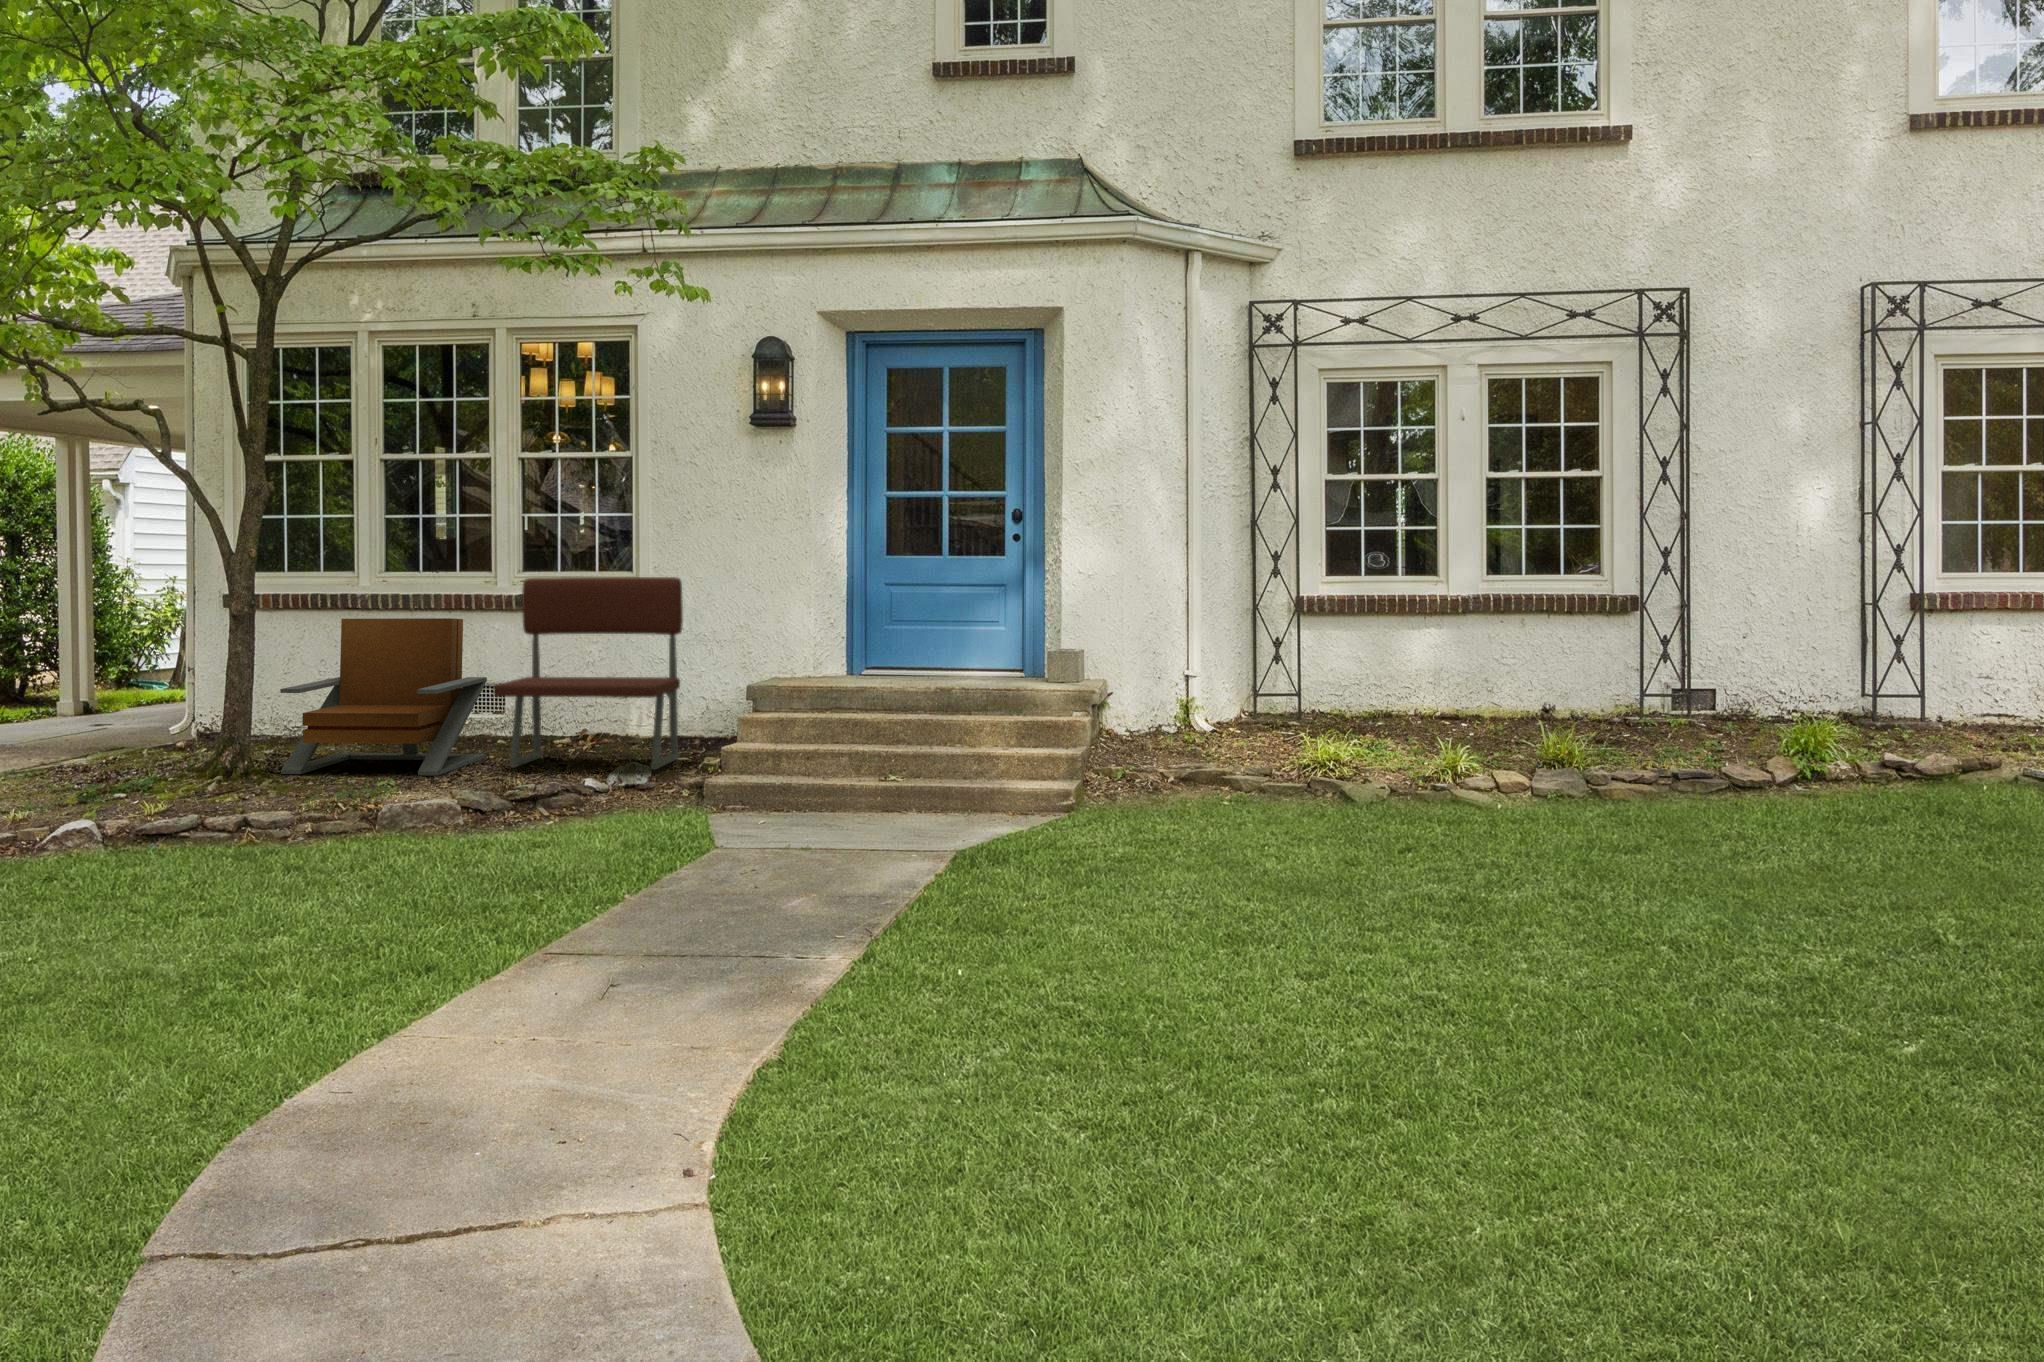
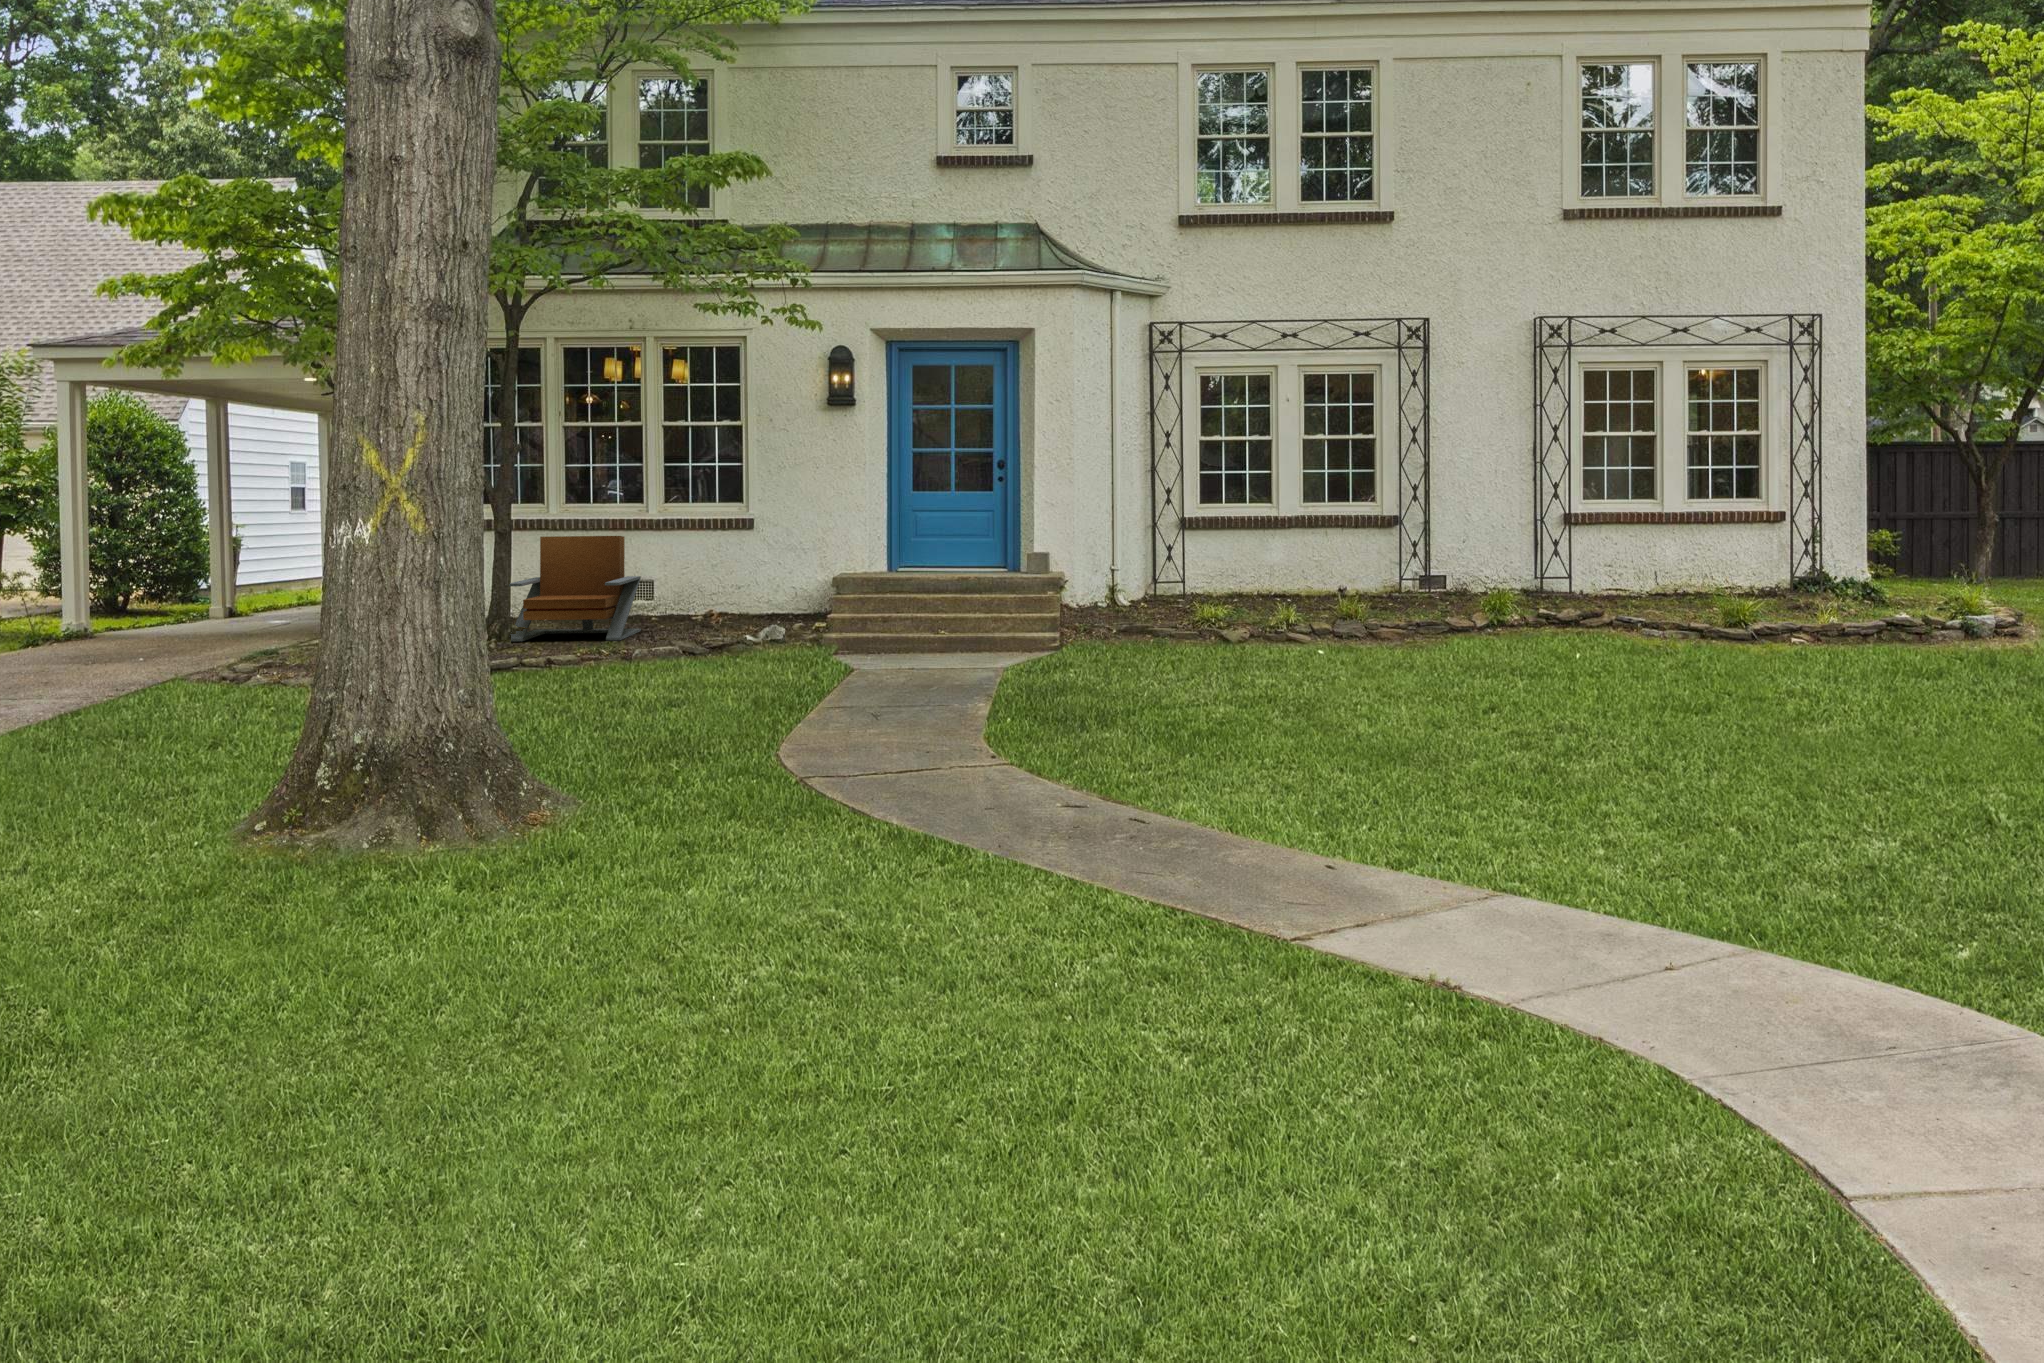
bench: present [494,577,683,769] -> none [656,507,779,636]

